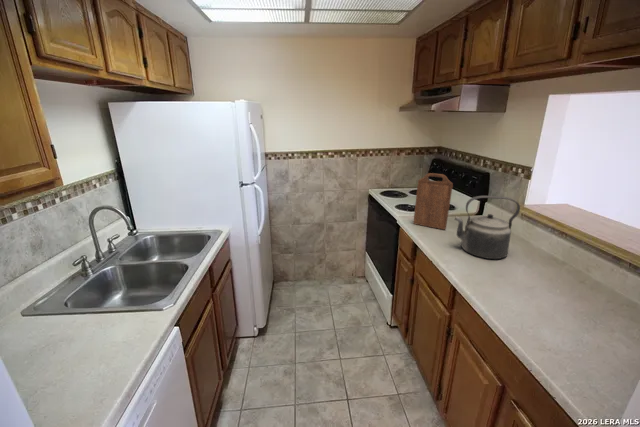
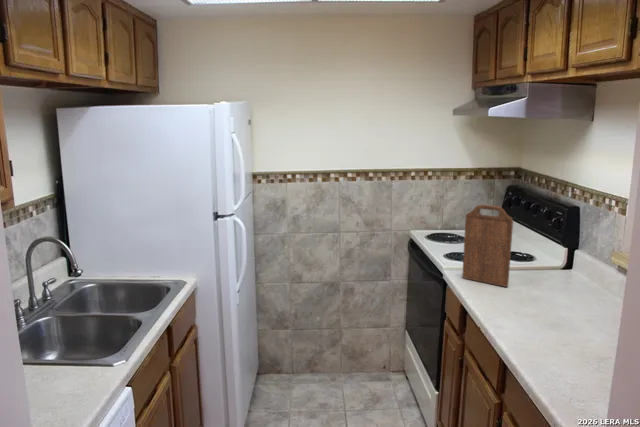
kettle: present [455,196,520,259] -> none [508,235,595,325]

